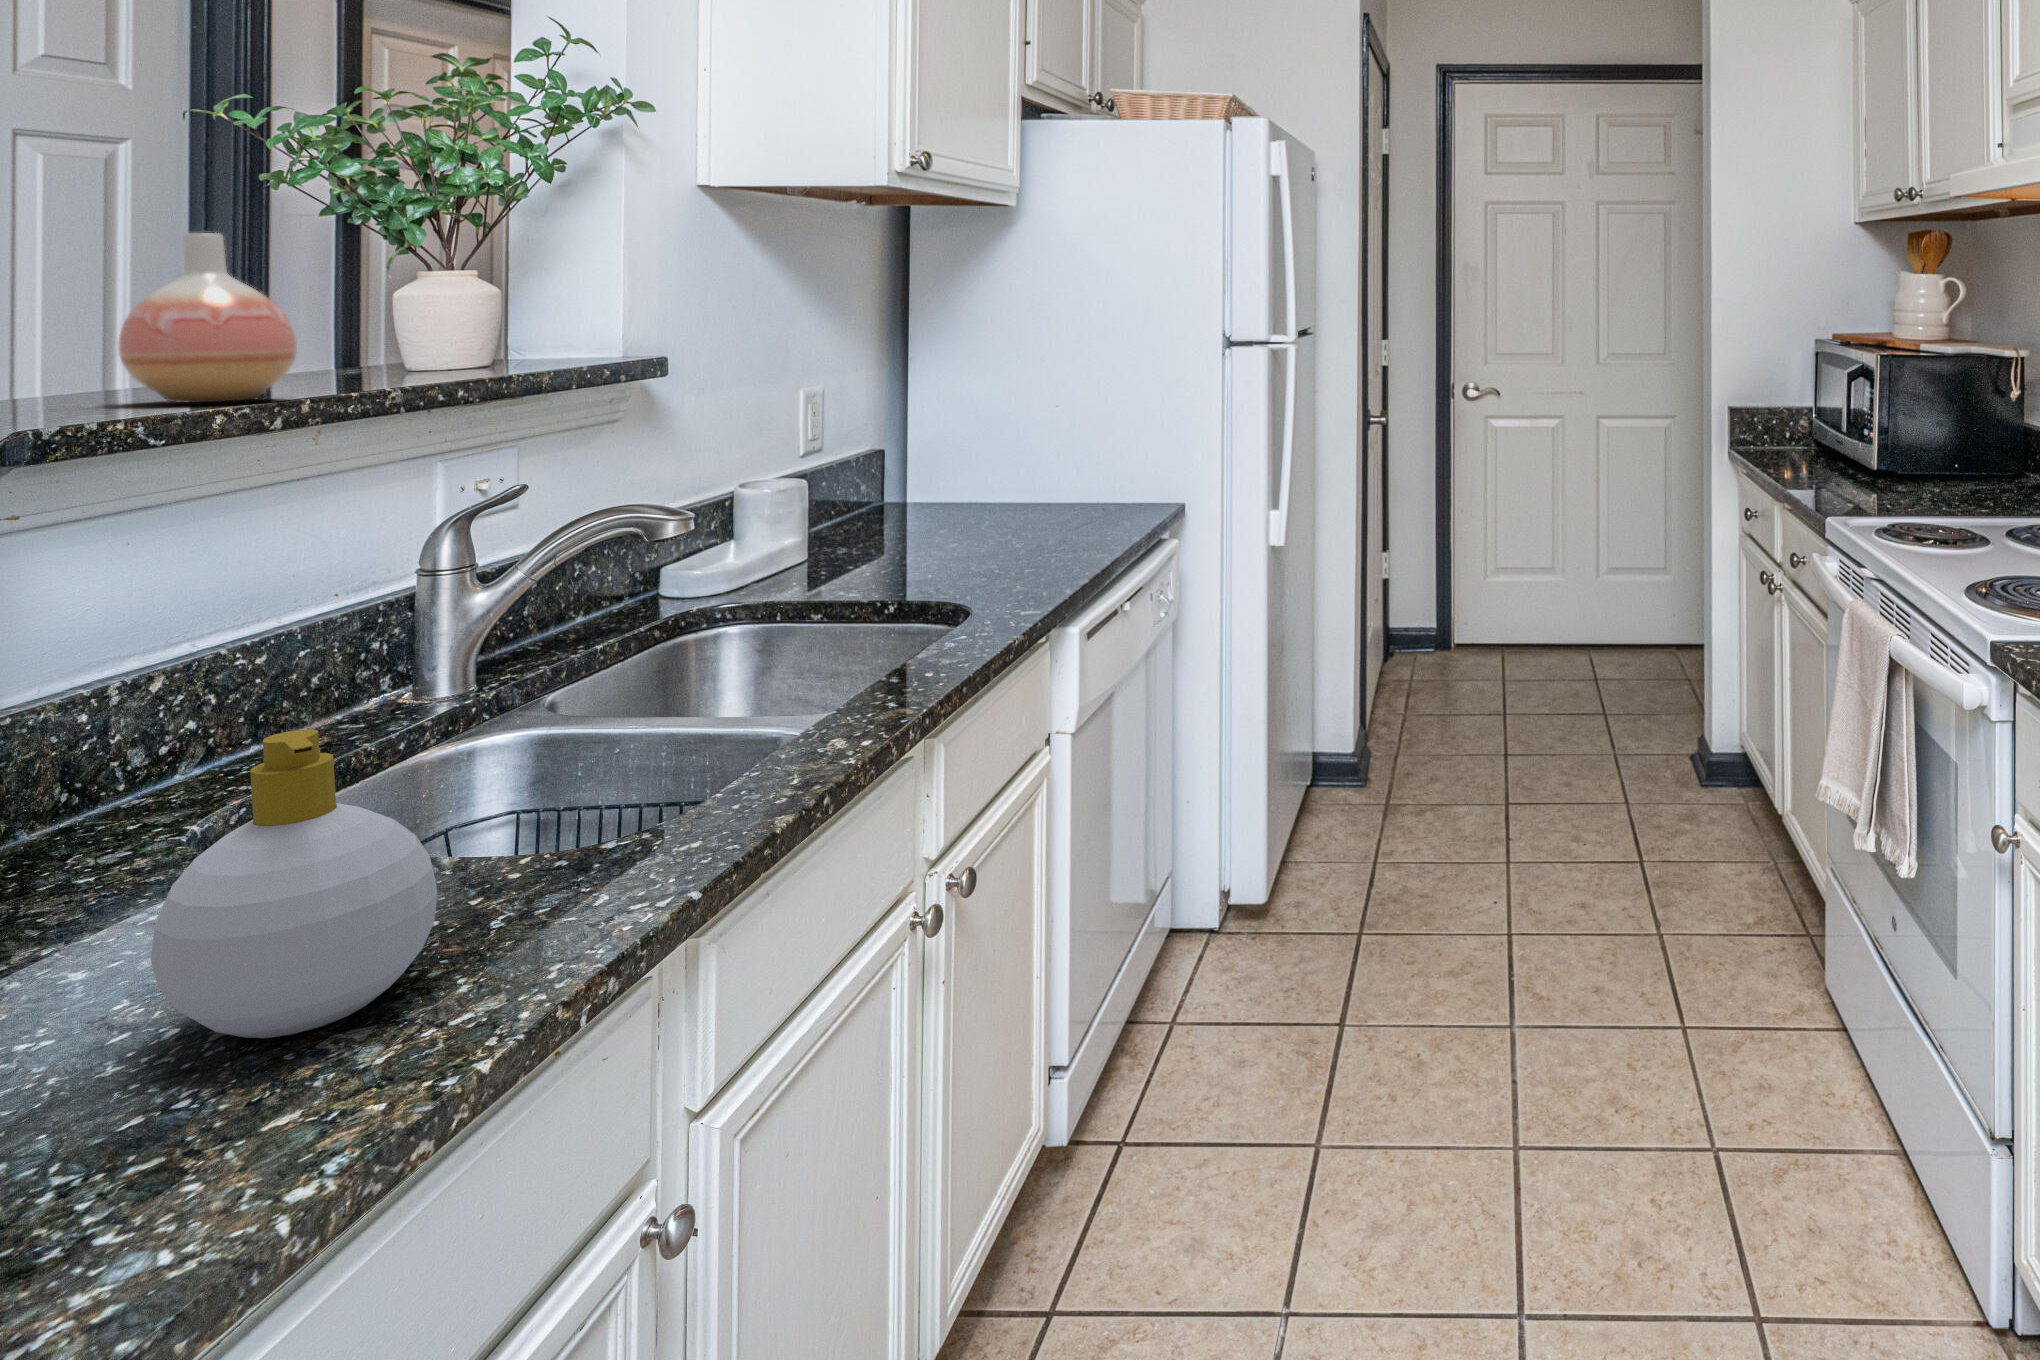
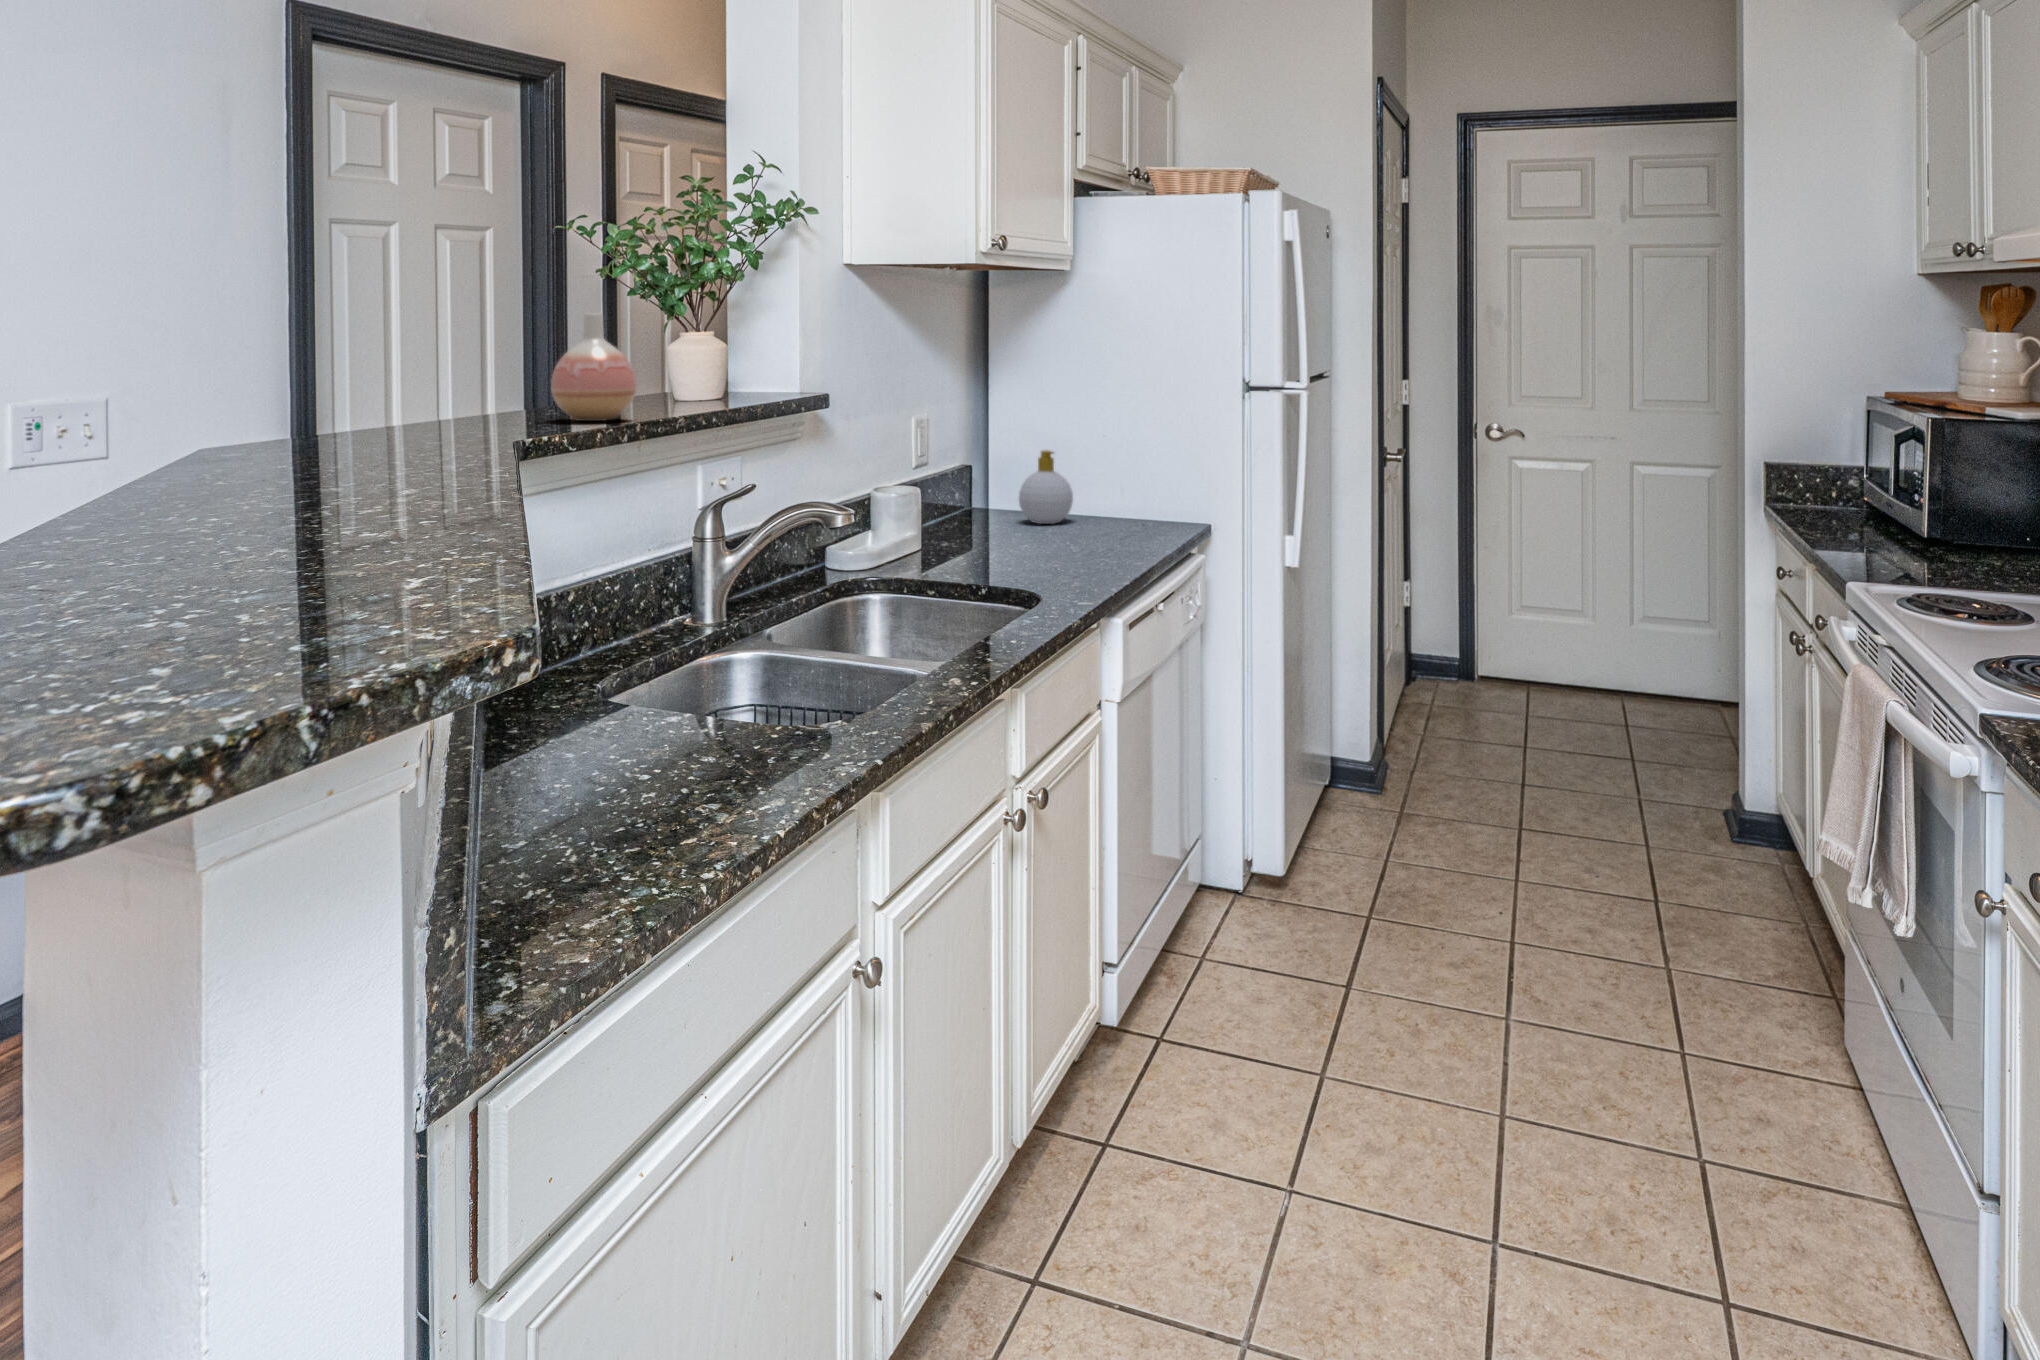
soap bottle: present [151,729,437,1038] -> present [1019,450,1073,524]

